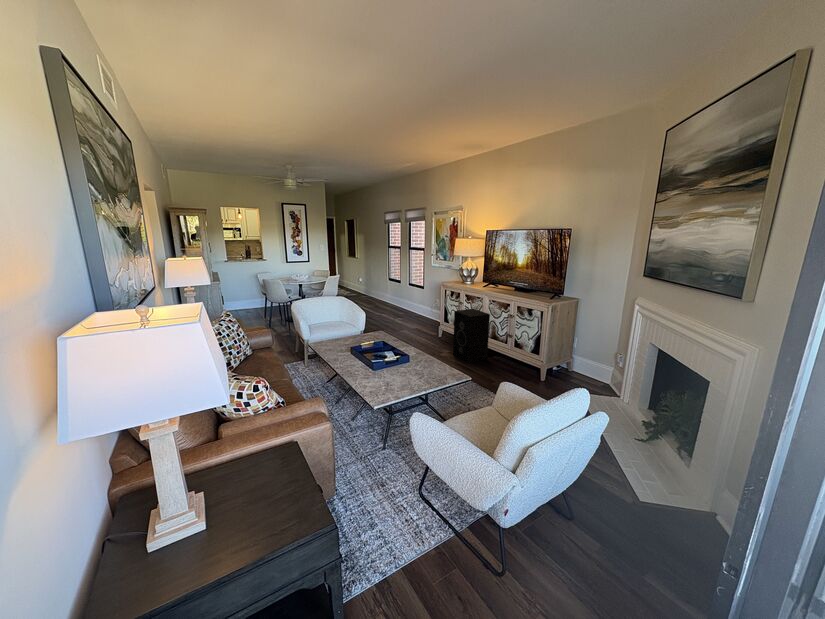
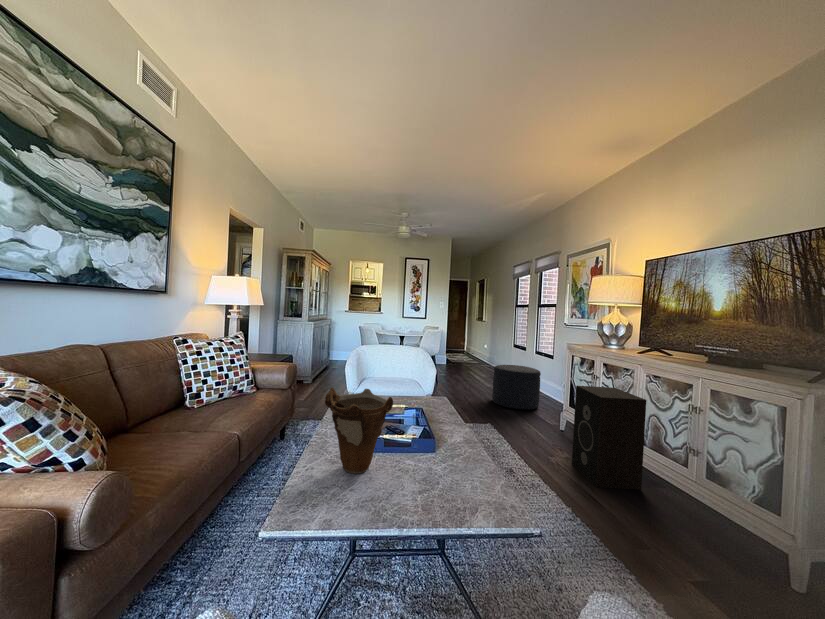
ottoman: none [389,297,420,328] -> present [492,365,541,410]
vase: none [367,340,401,383] -> present [325,388,393,474]

